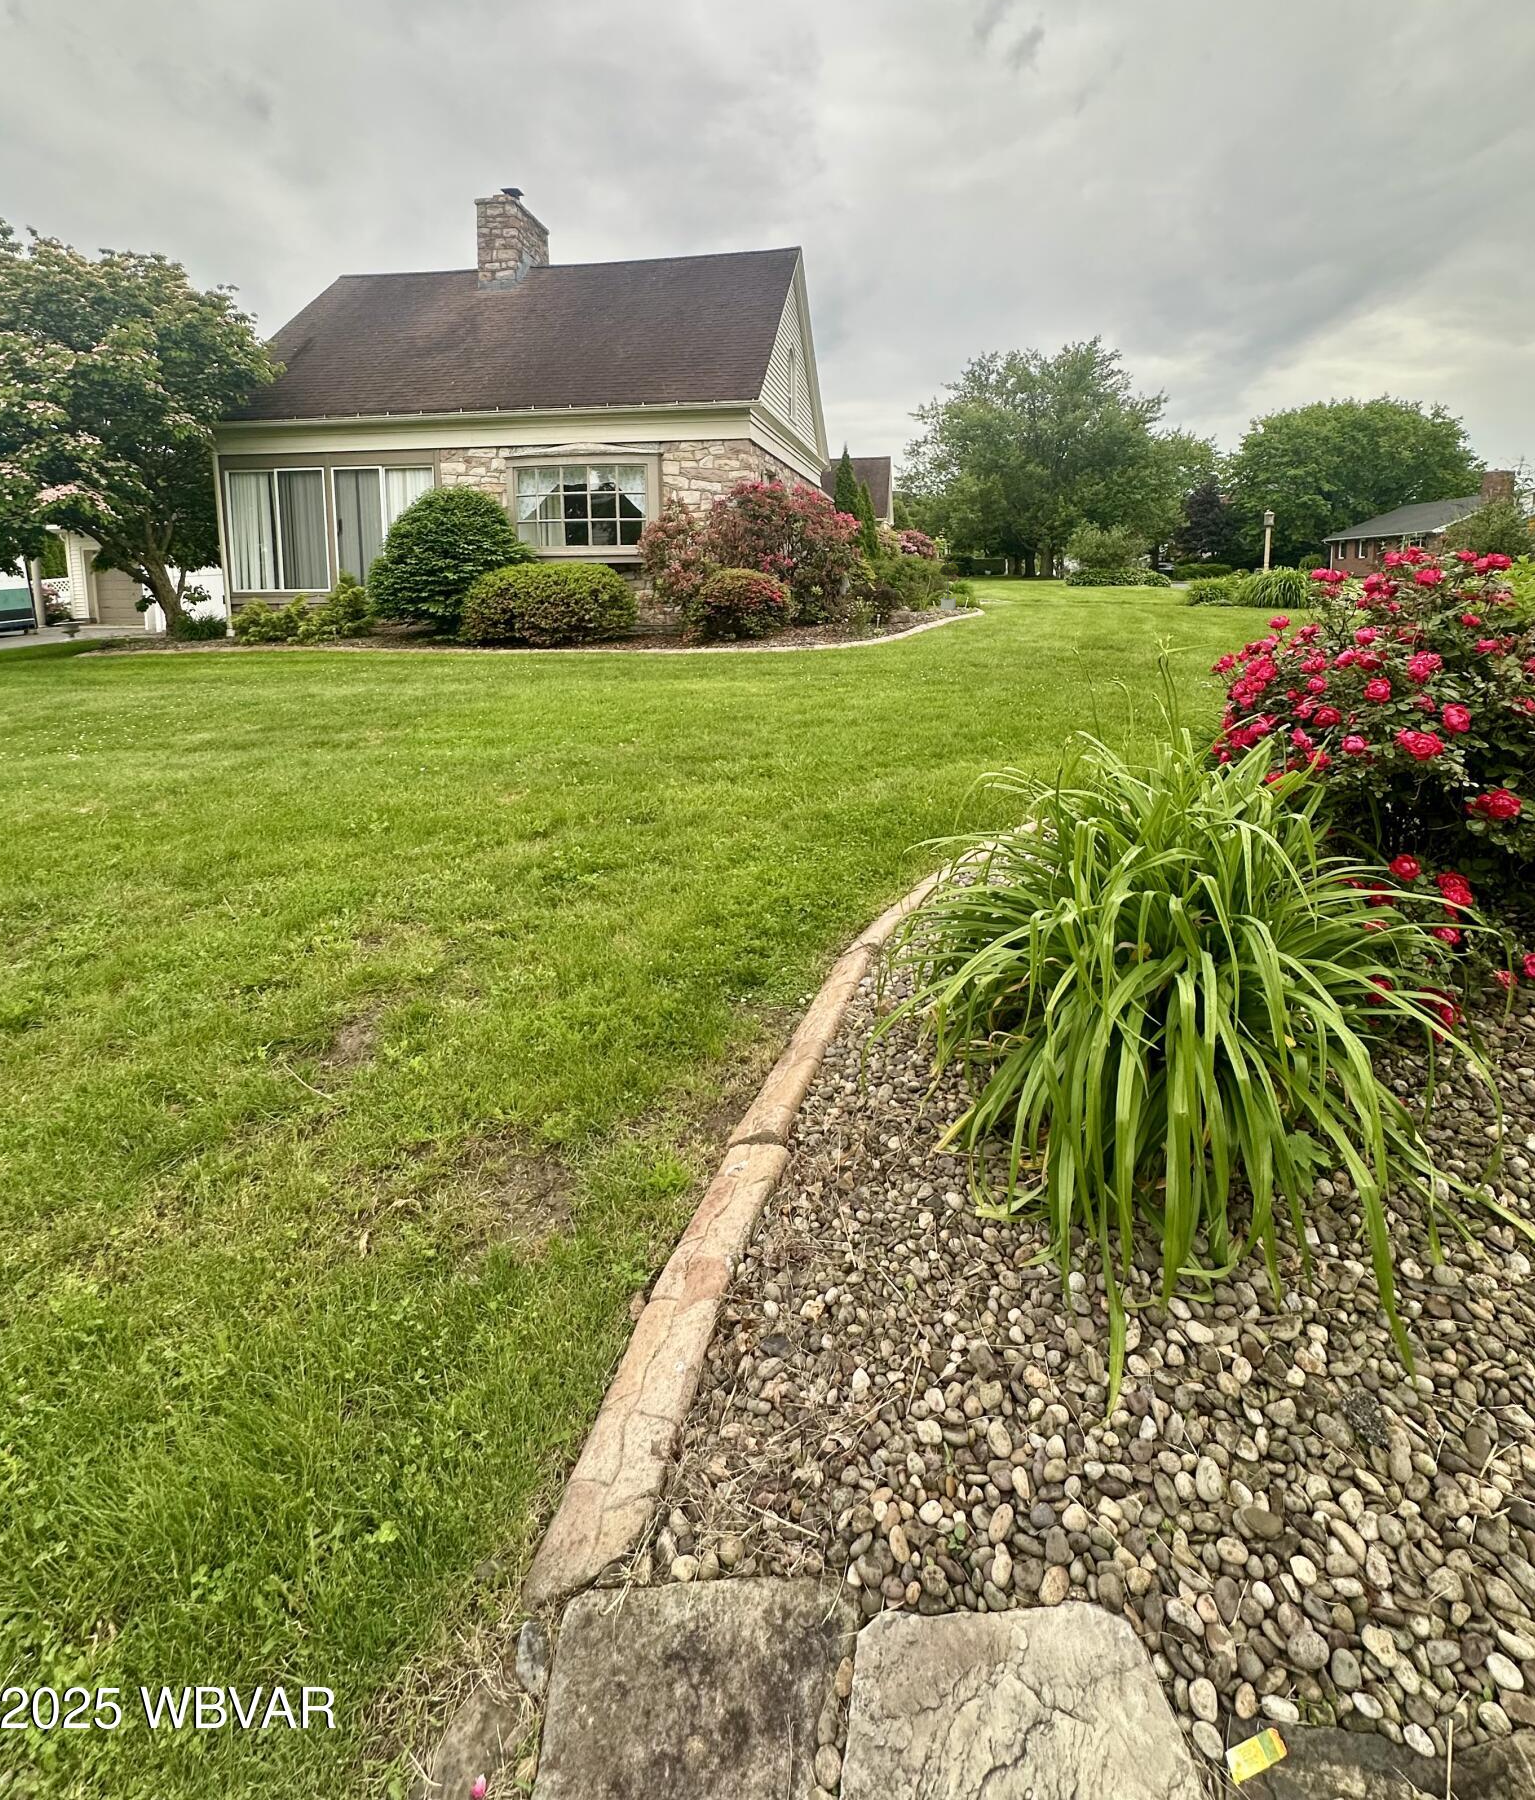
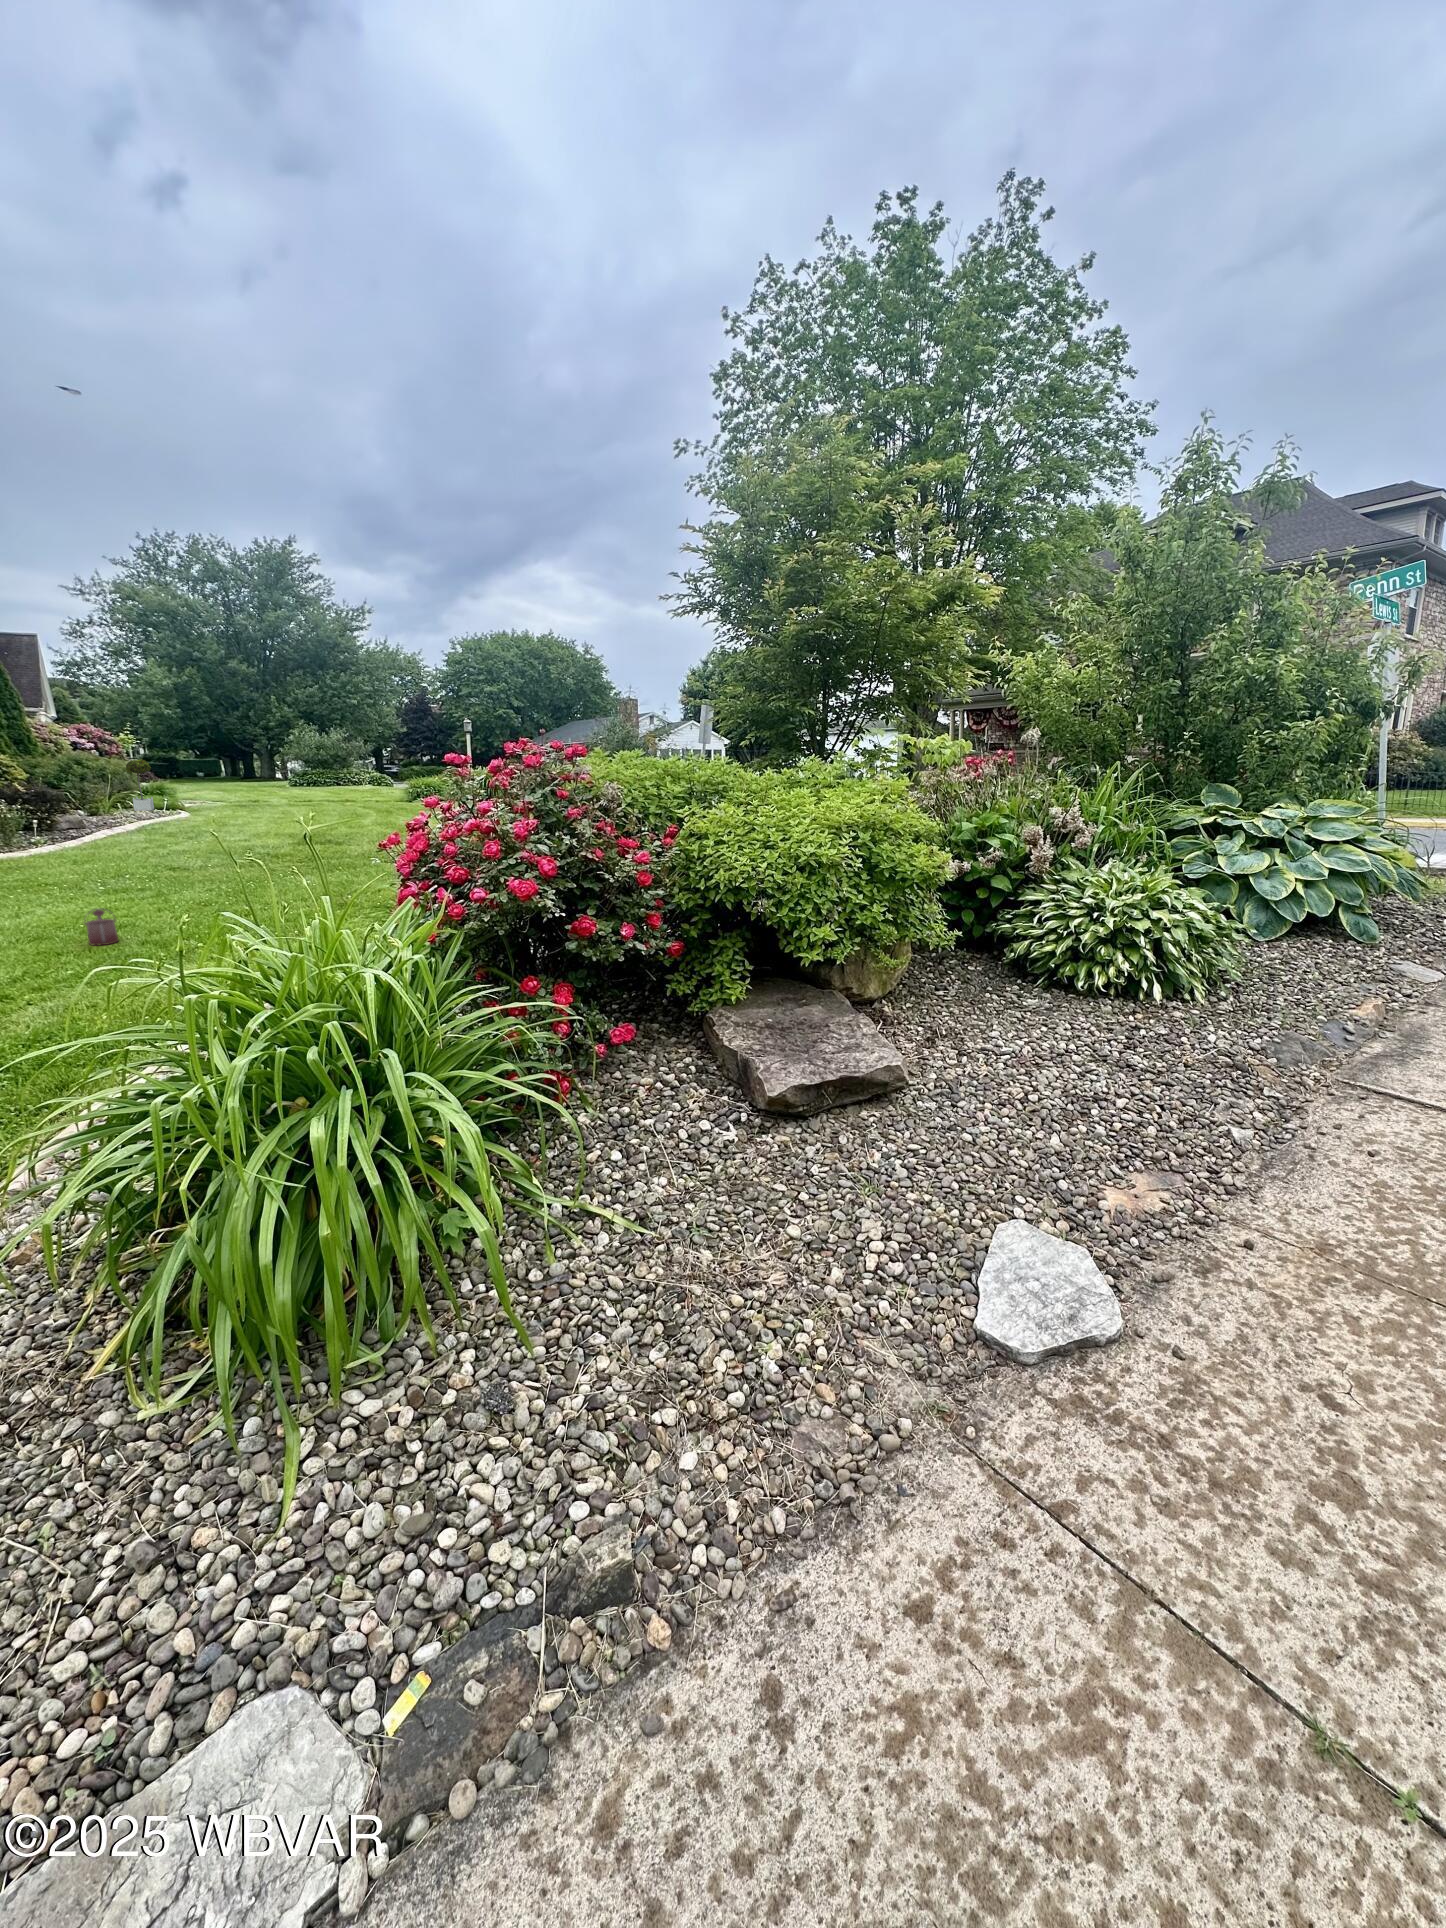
watering can: none [914,701,938,734] -> present [84,909,118,946]

